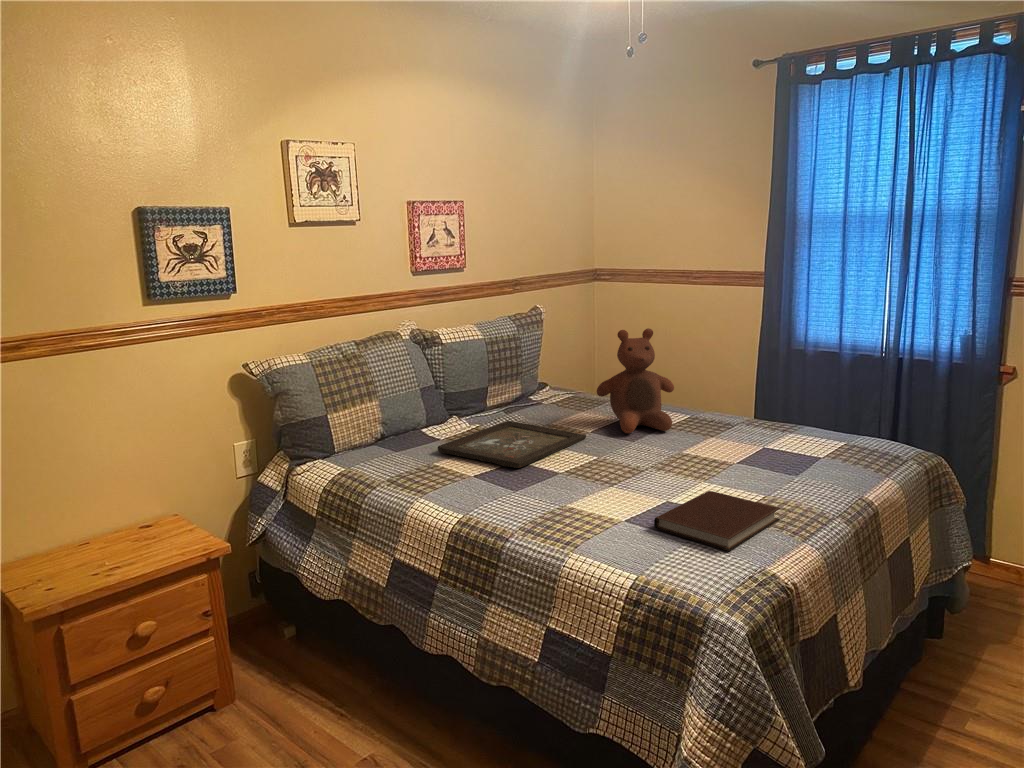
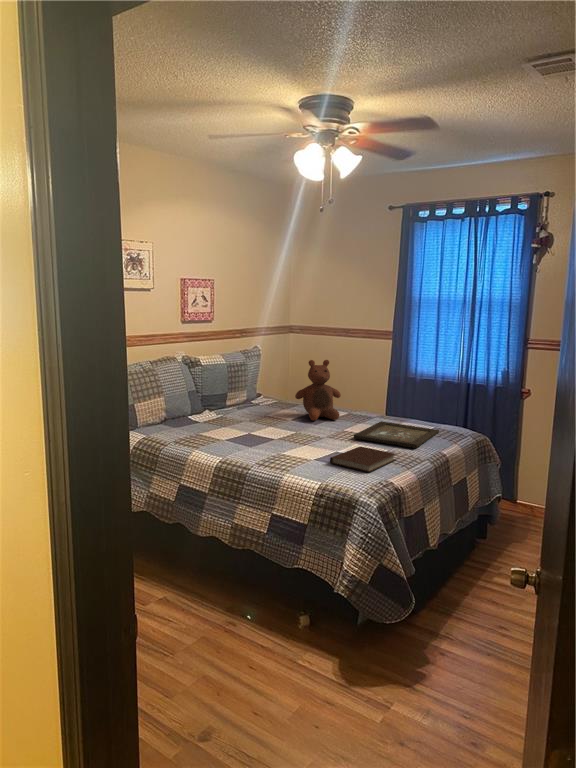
tray: present [438,421,586,468] -> present [354,421,439,448]

